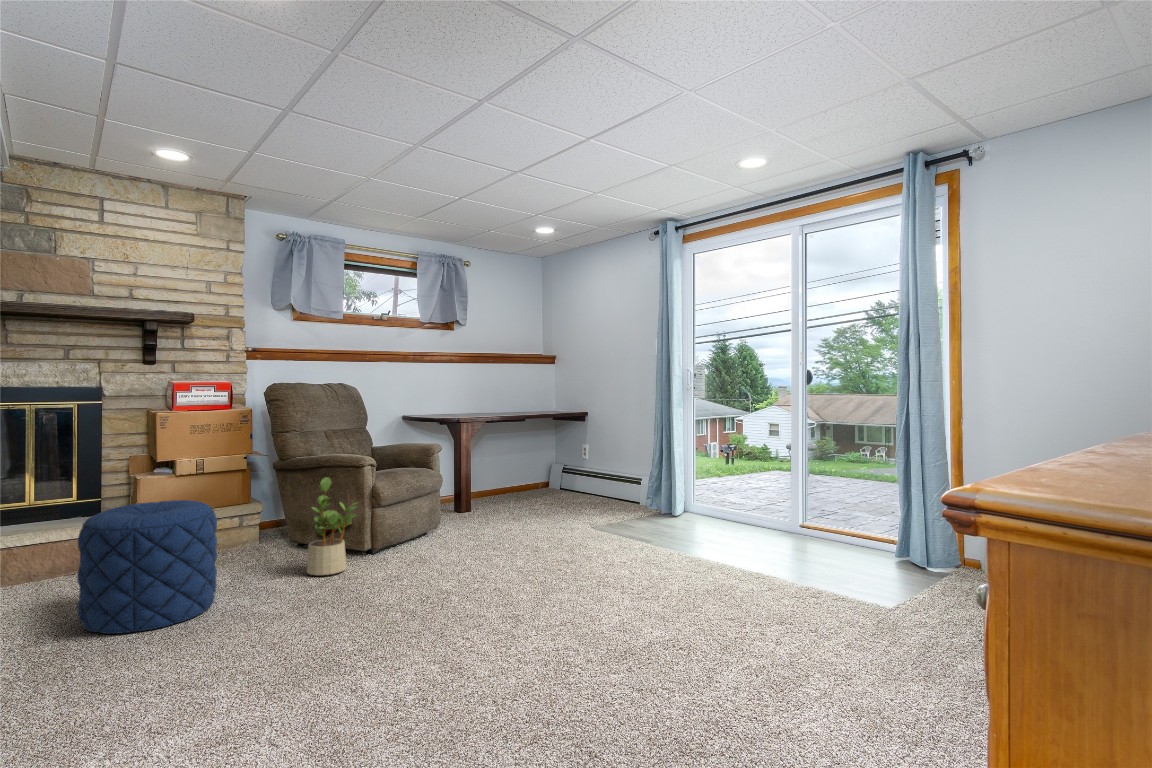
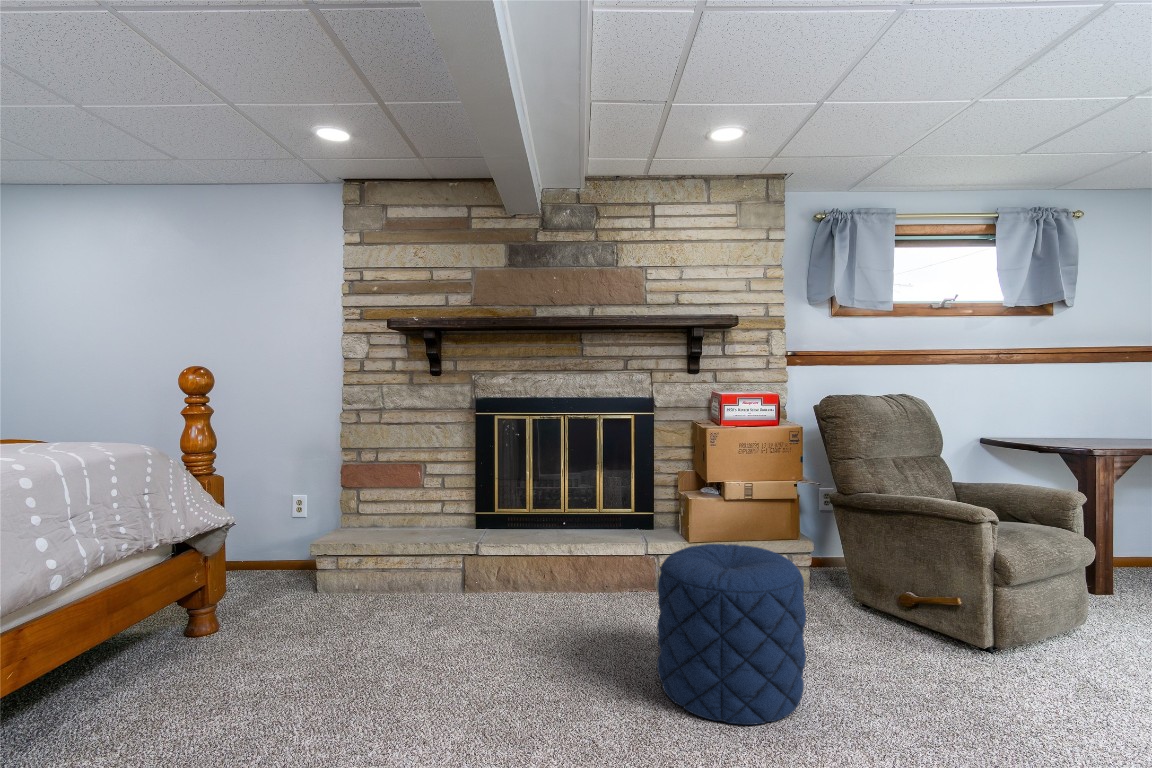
potted plant: present [307,477,357,575] -> none [905,535,987,683]

